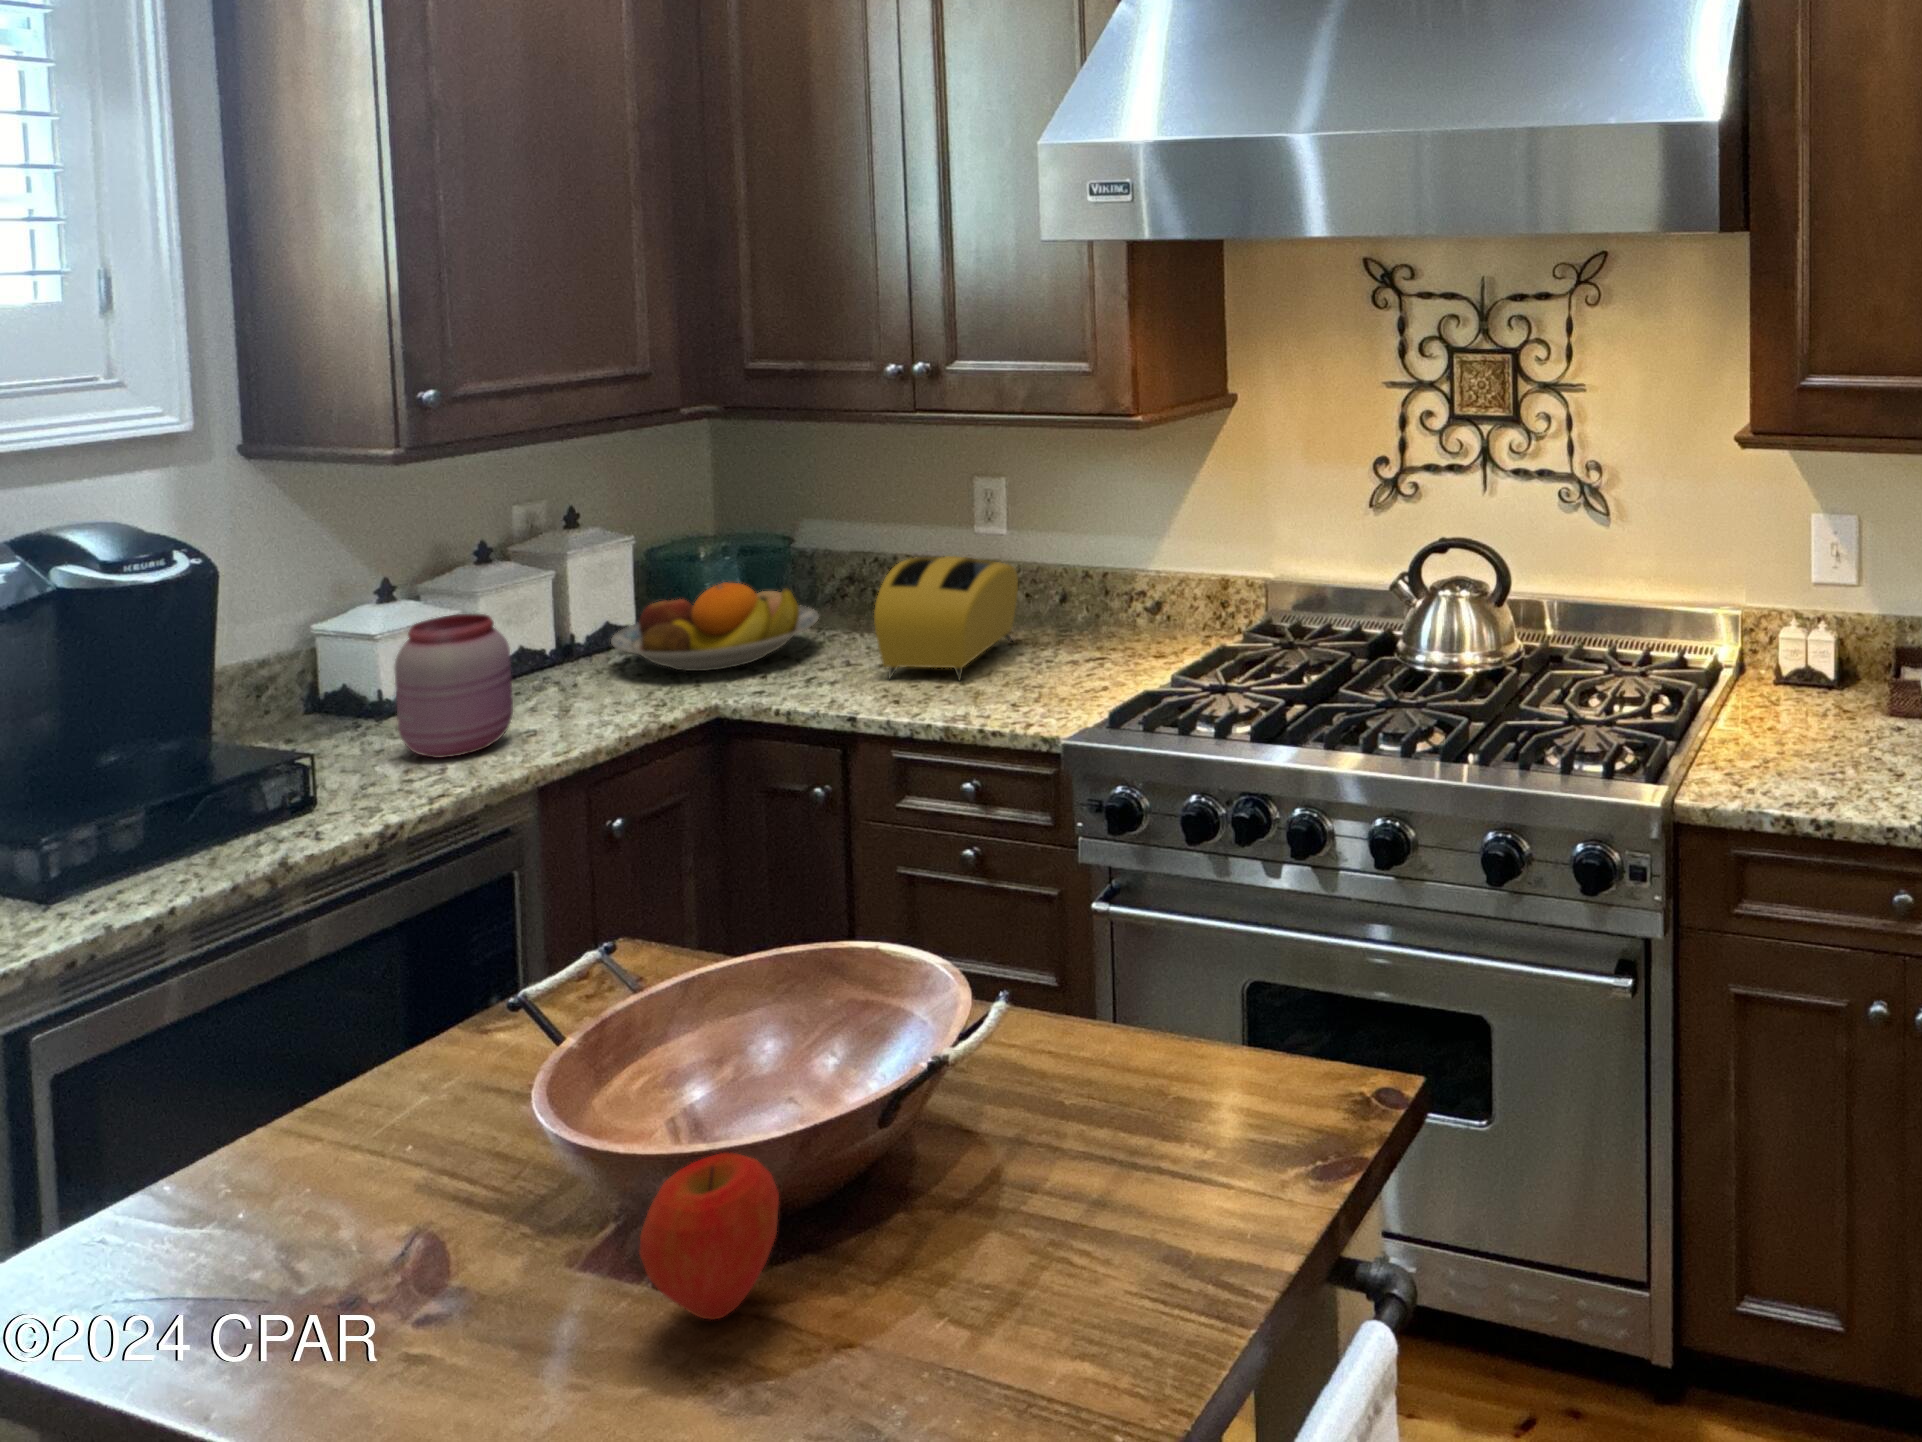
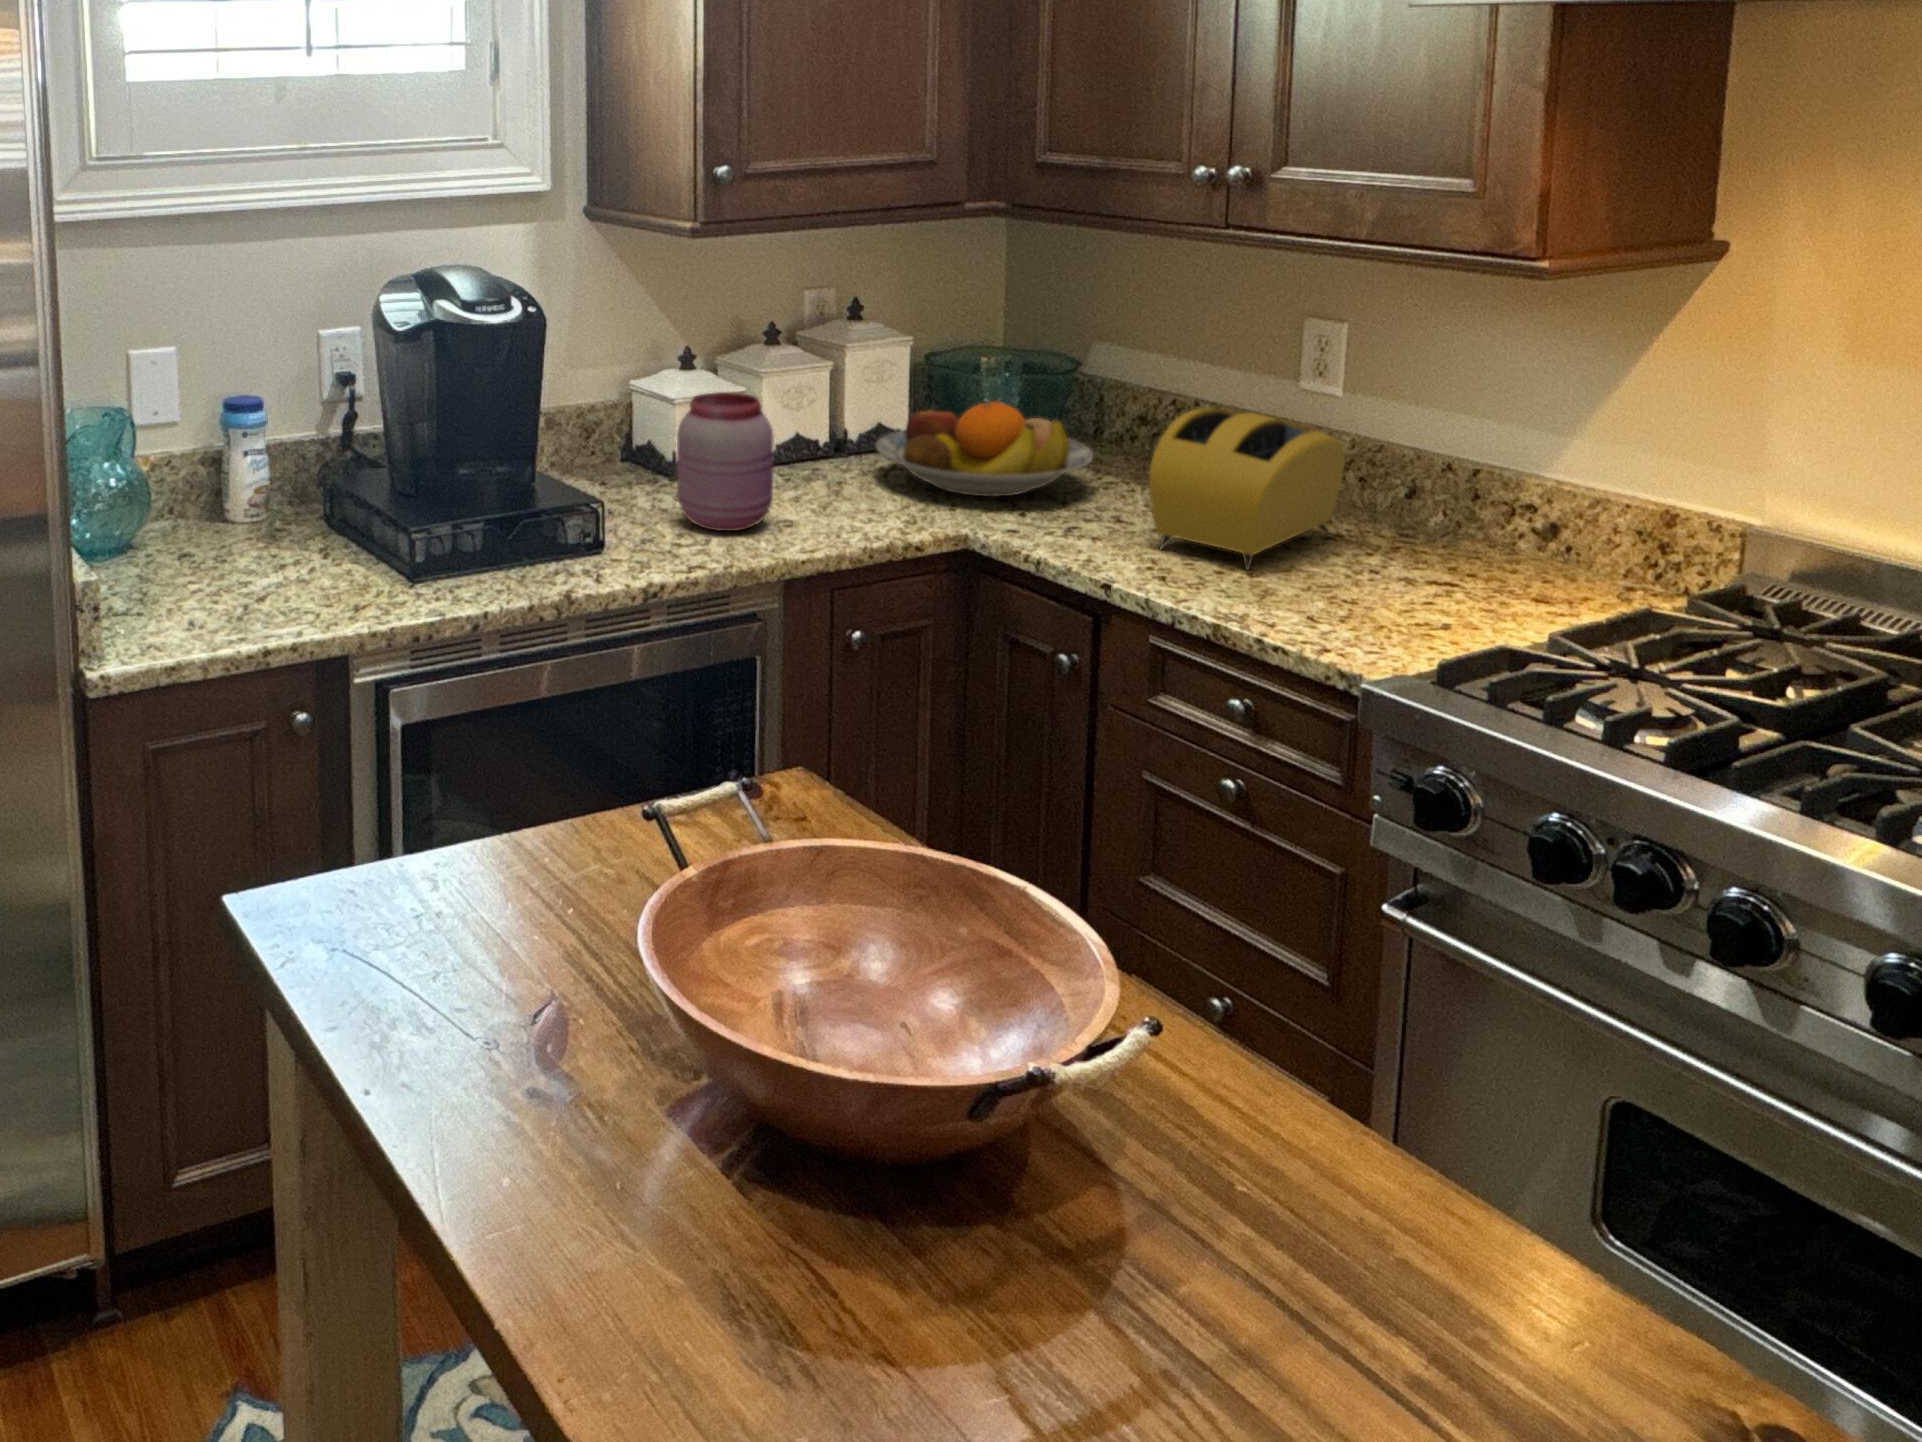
apple: present [640,1153,779,1320] -> none [697,1063,842,1245]

